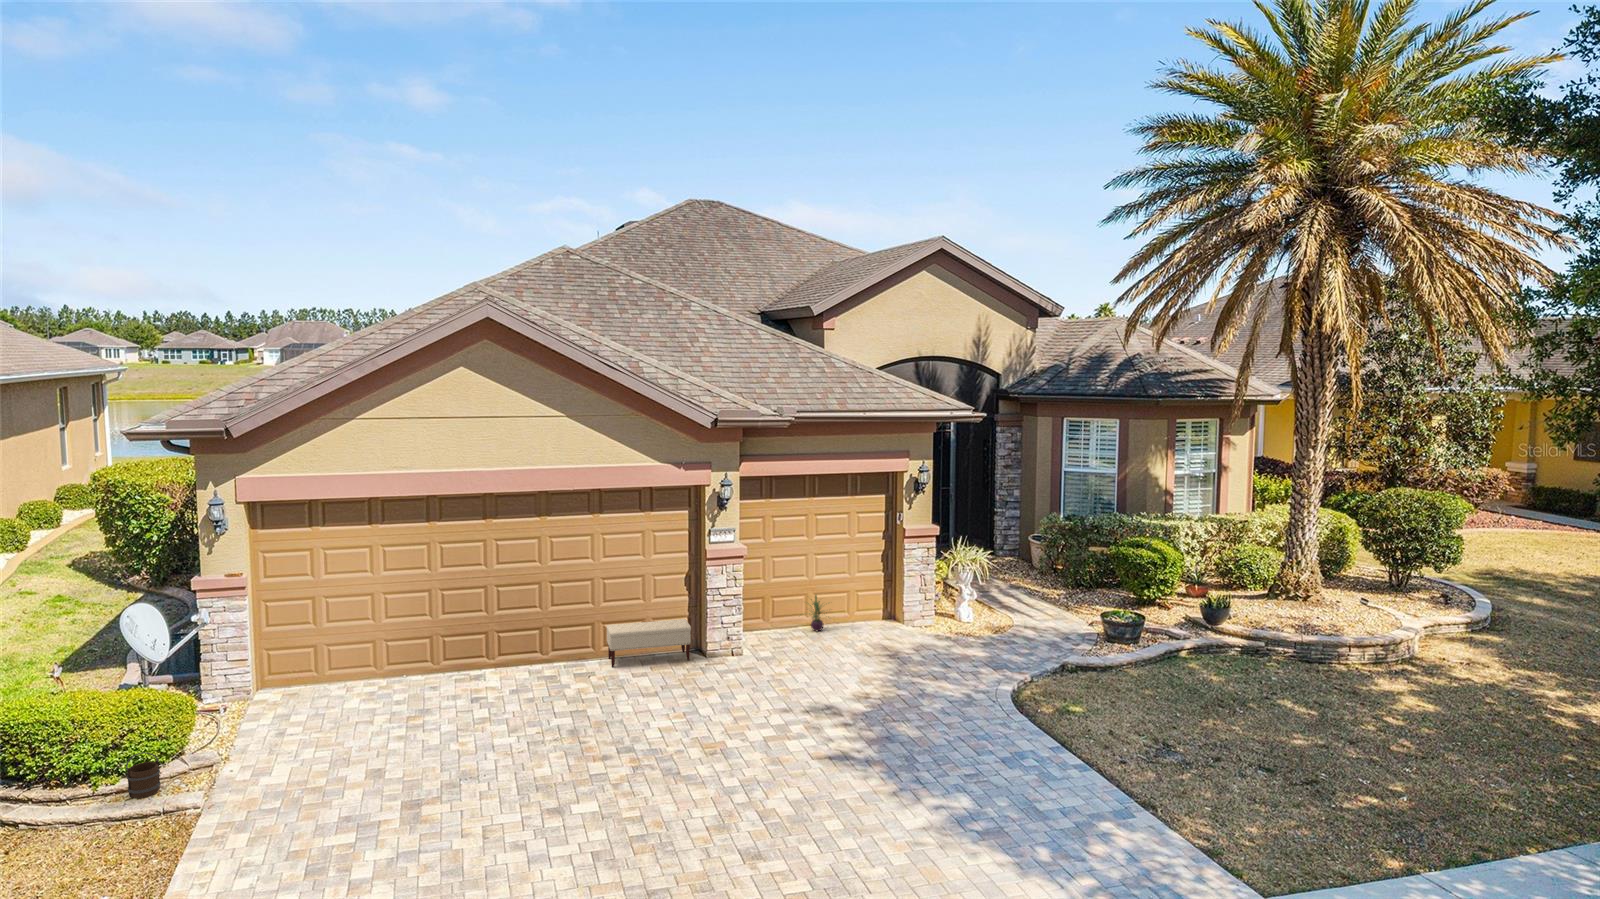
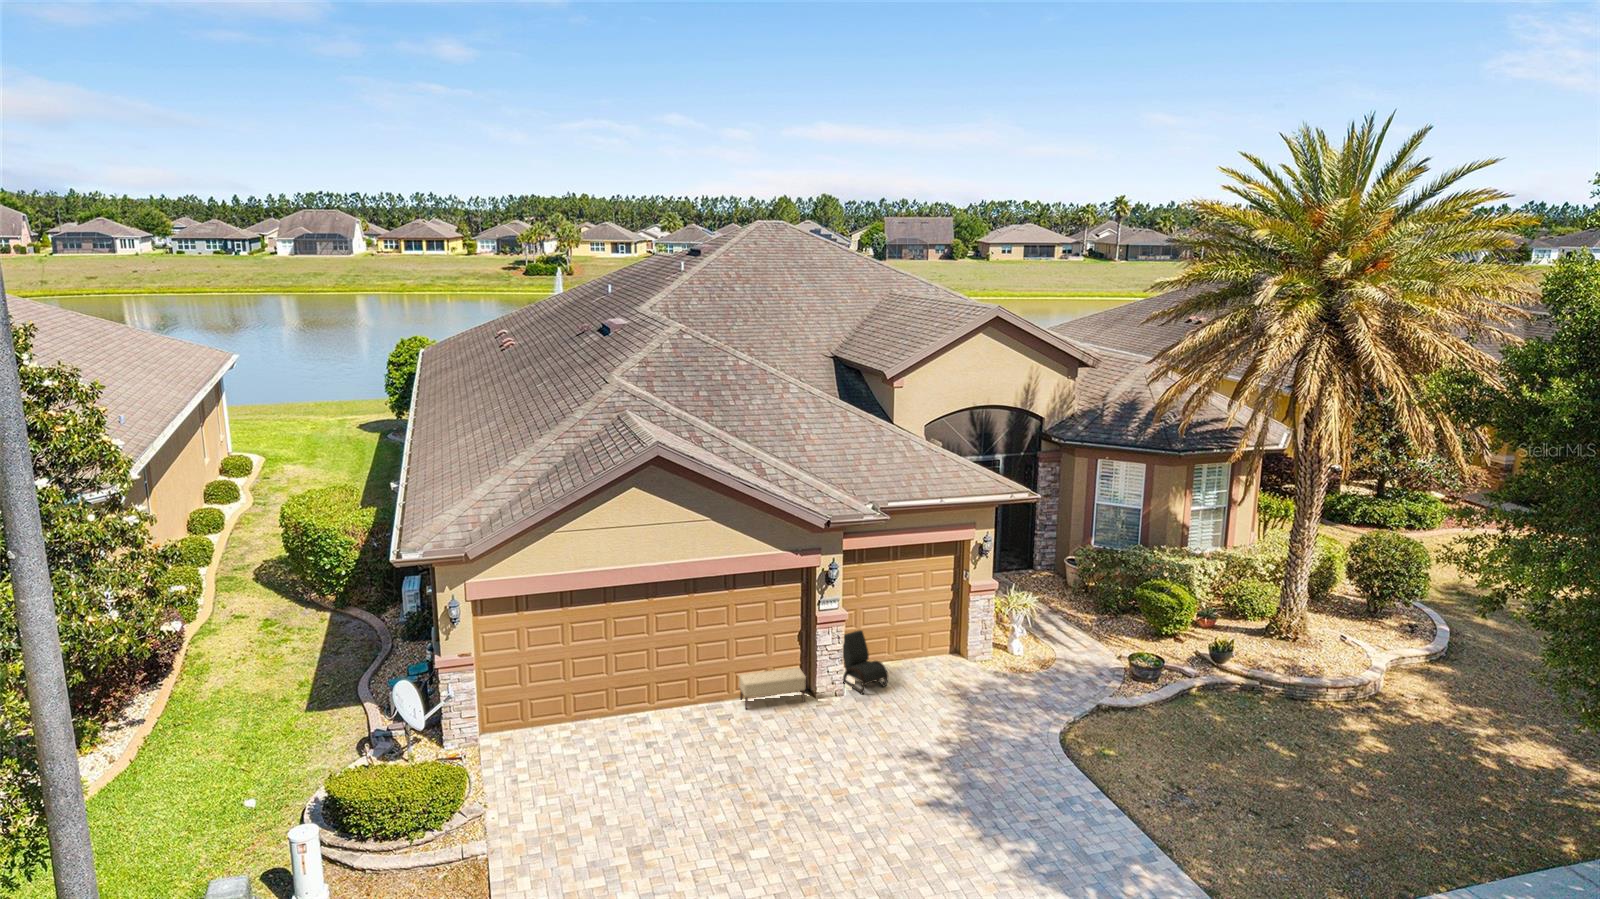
lounge chair: none [739,580,800,654] -> present [843,630,888,694]
decorative plant: present [809,595,823,631] -> none [884,638,912,668]
bucket: present [126,752,160,798] -> none [437,809,458,843]

